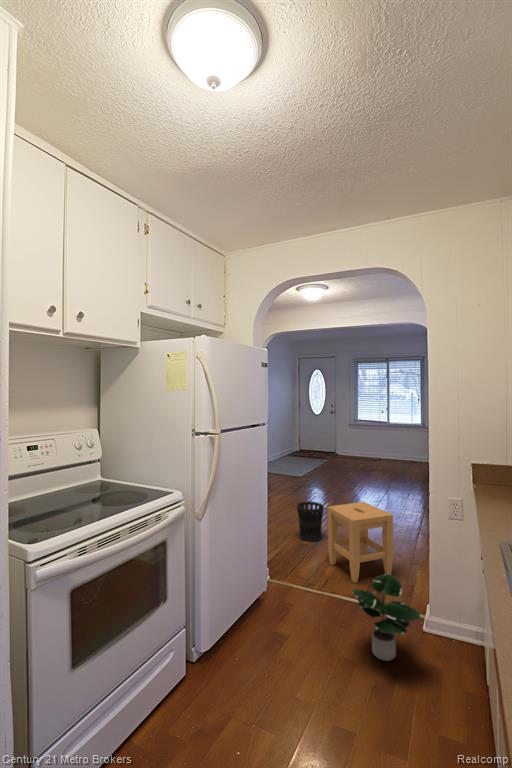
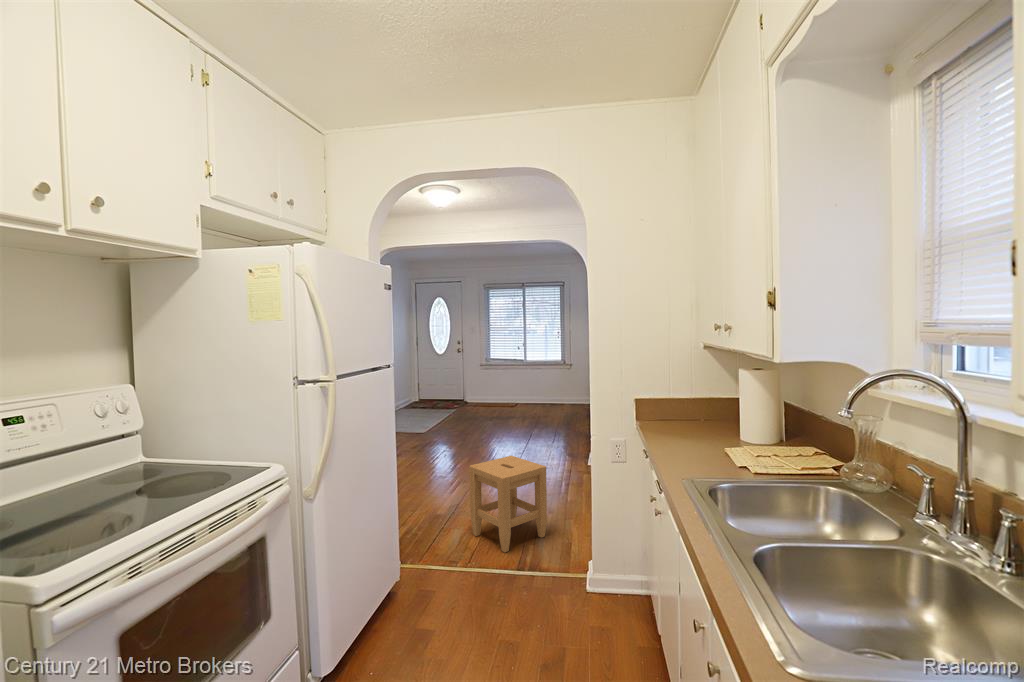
wastebasket: present [297,502,324,542] -> none [427,463,462,513]
potted plant: present [352,574,421,661] -> none [511,535,588,633]

